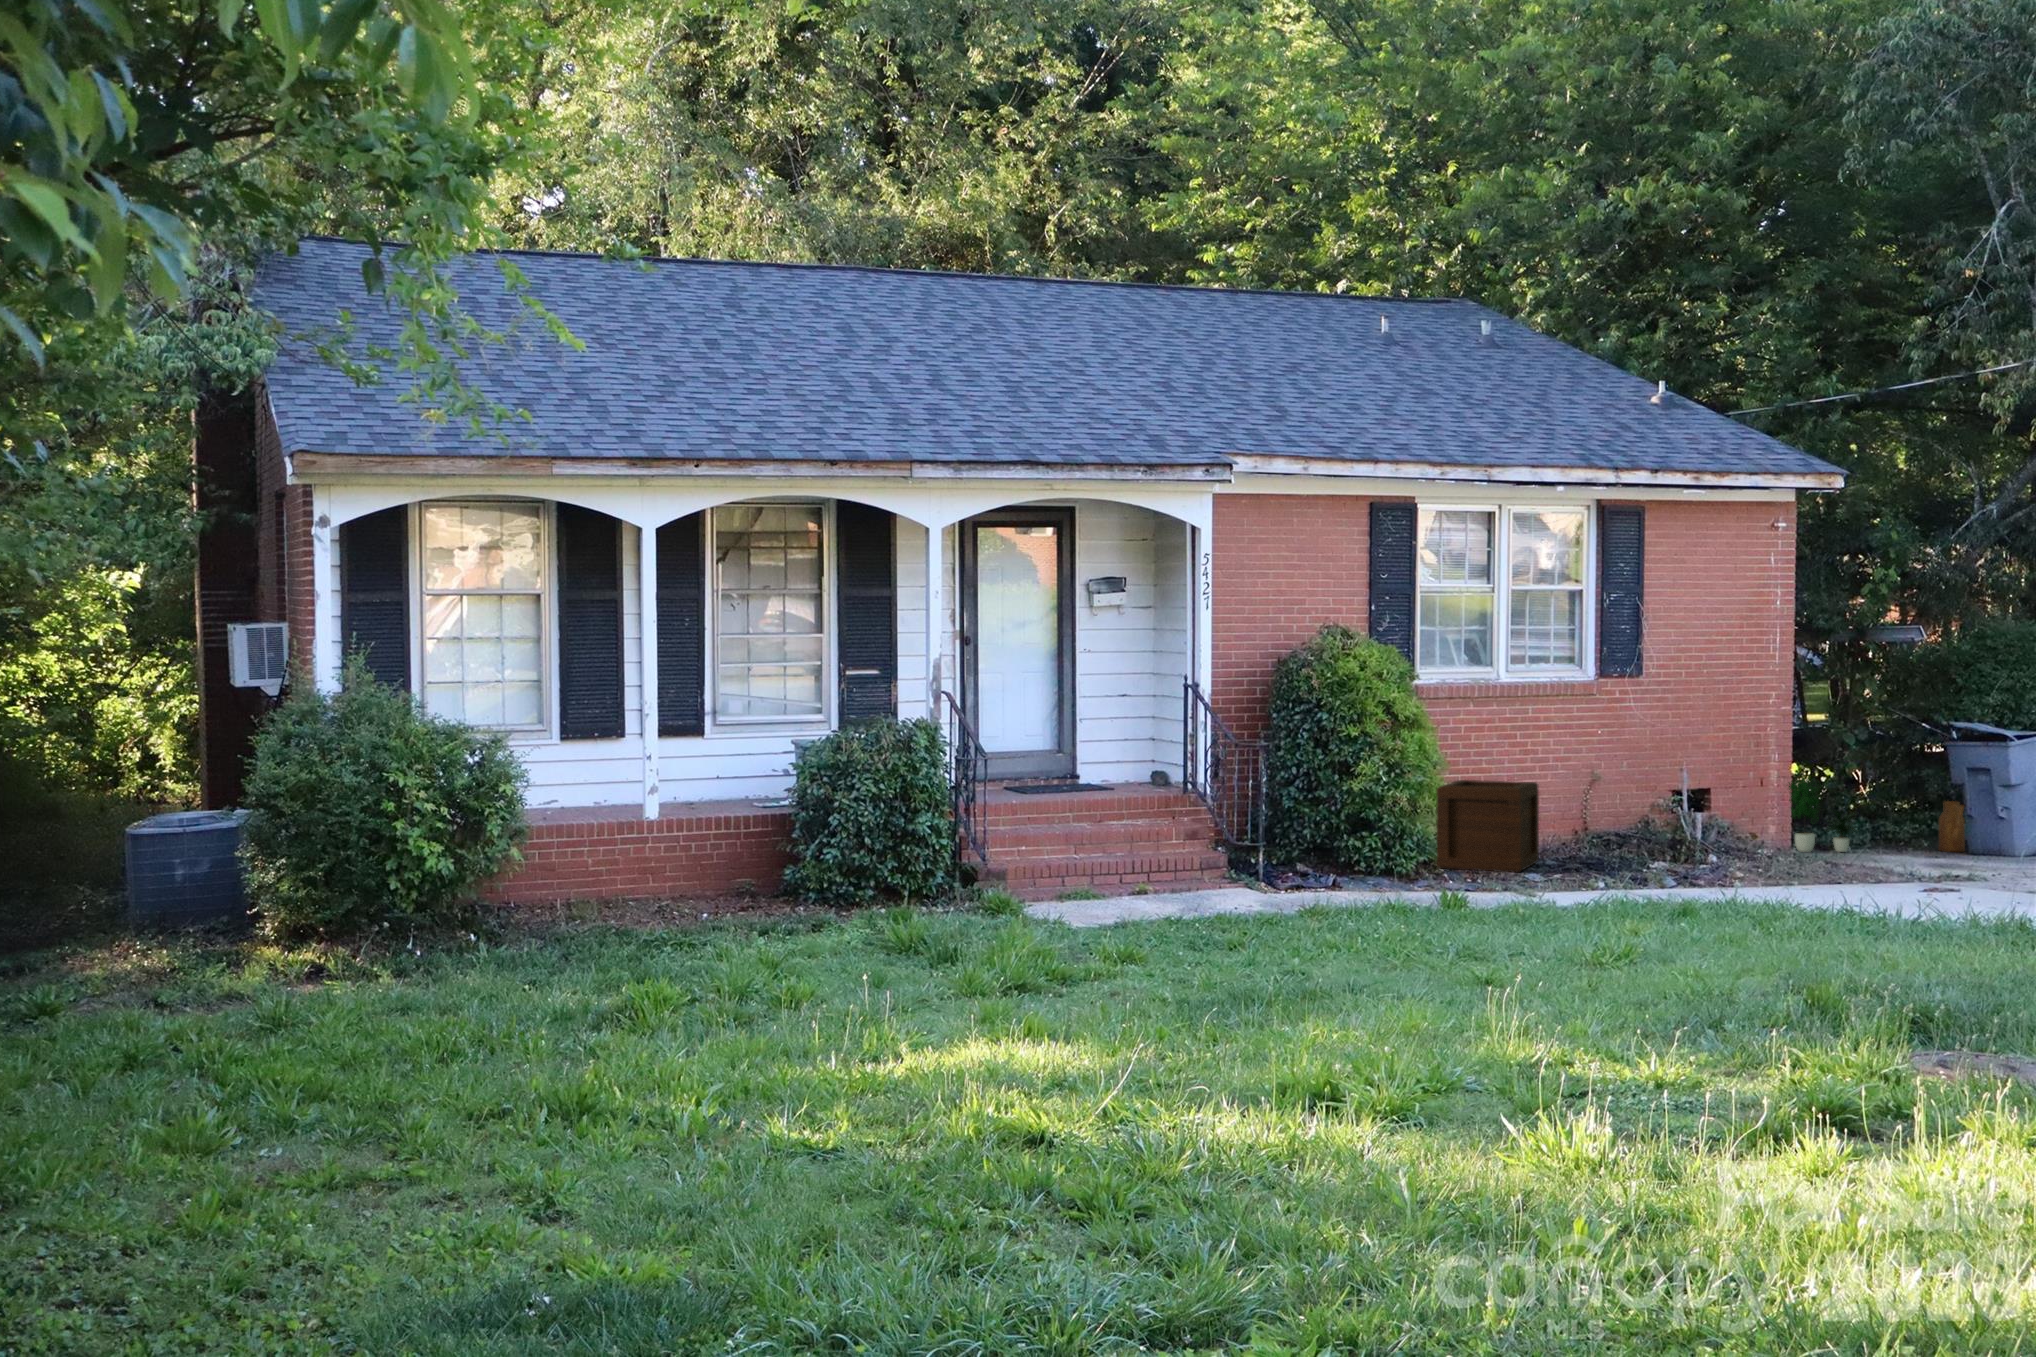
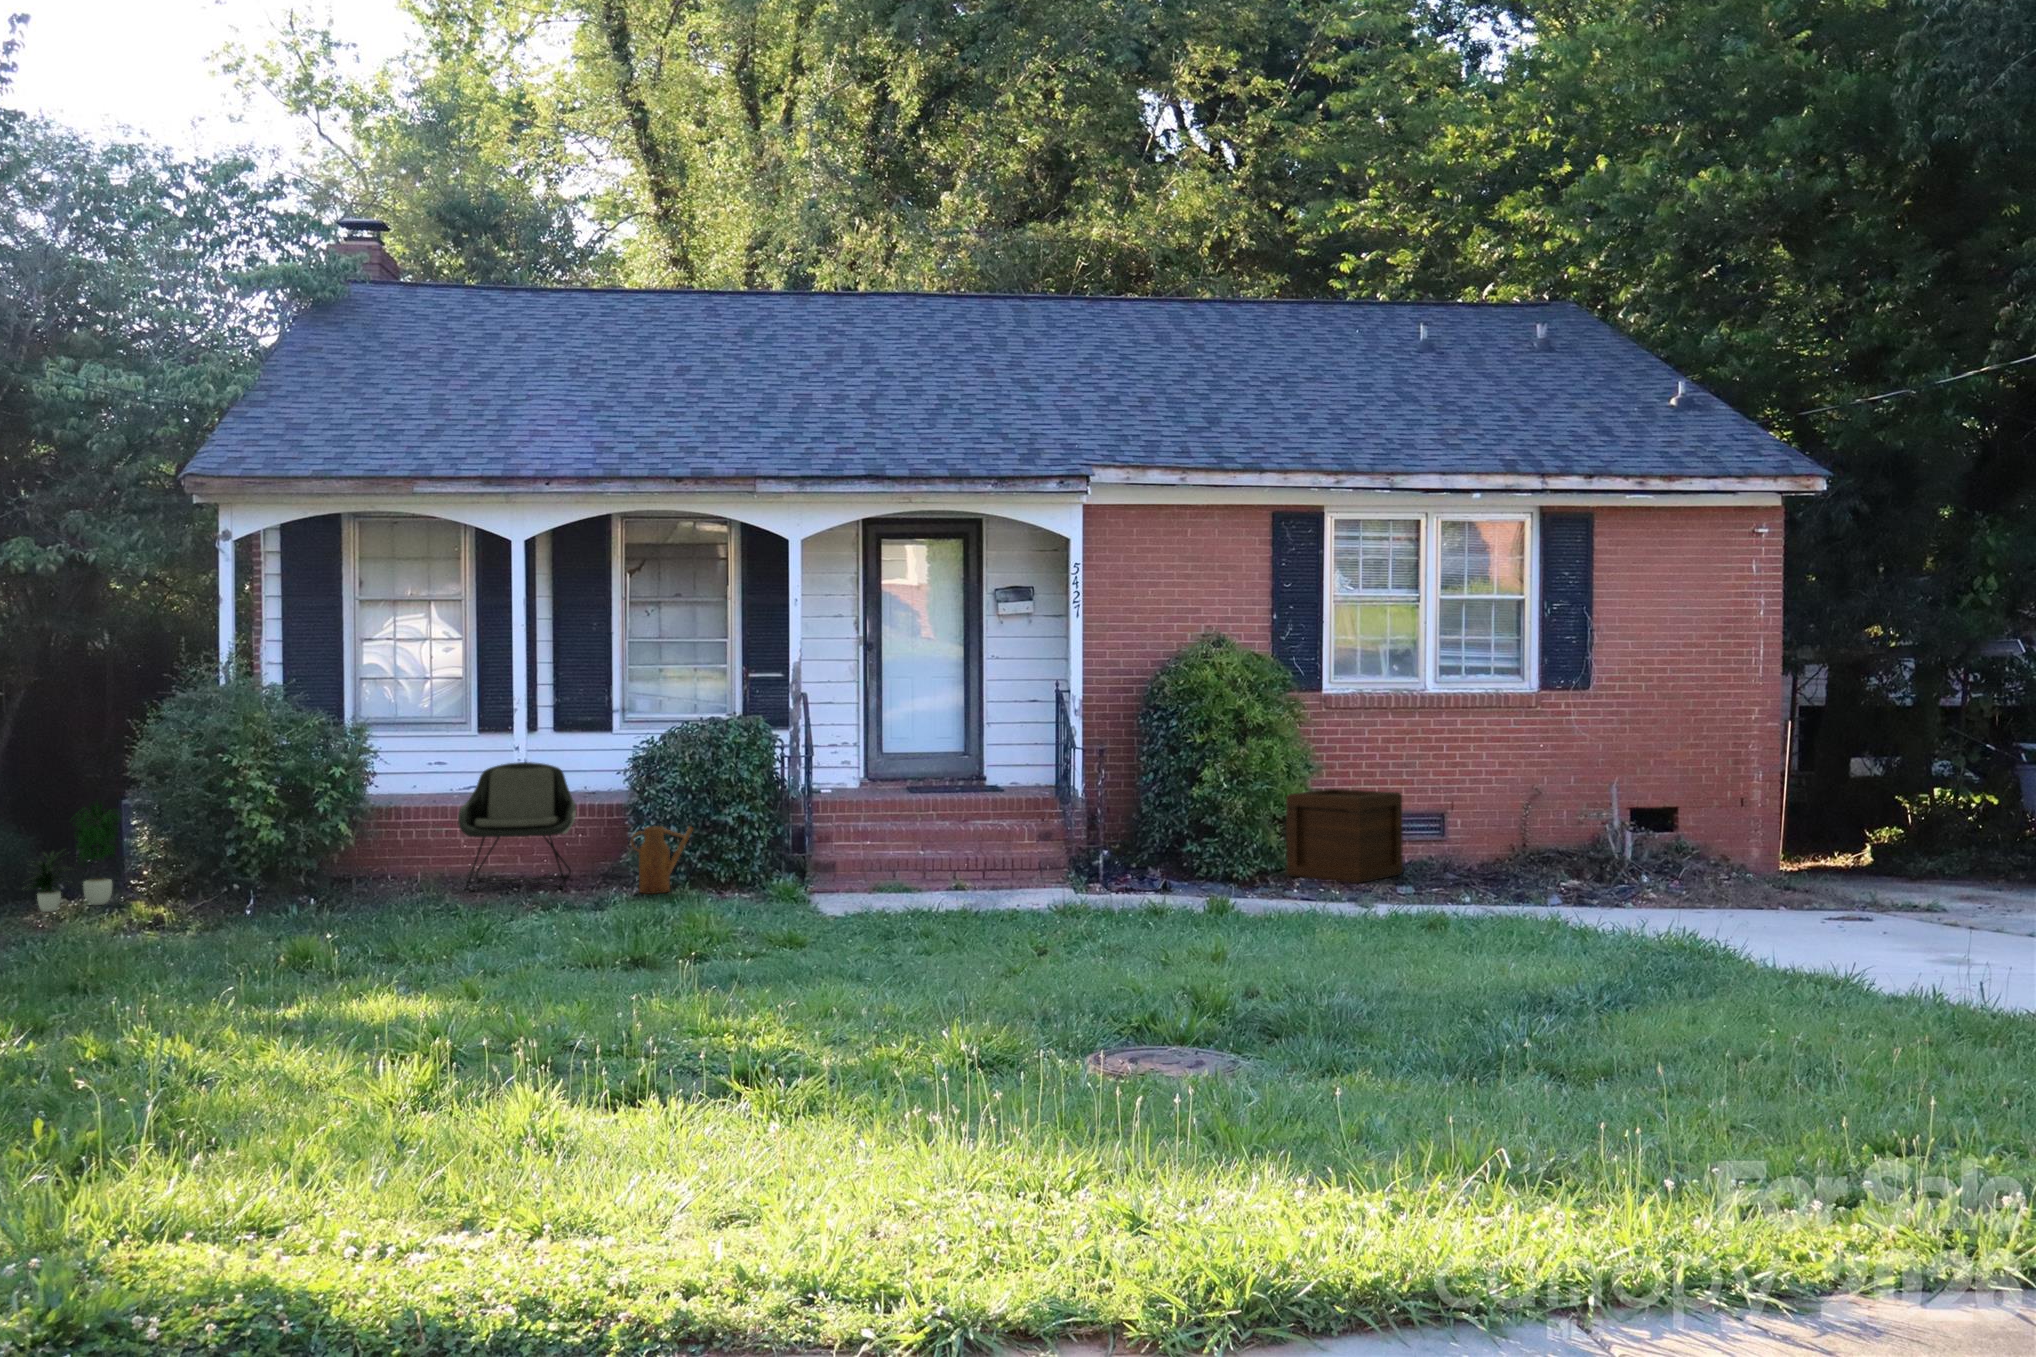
lounge chair: none [612,773,745,920] -> present [458,762,576,892]
potted plant: present [1789,777,1854,852] -> present [28,804,121,912]
watering can: present [1938,801,1965,852] -> present [631,826,694,894]

